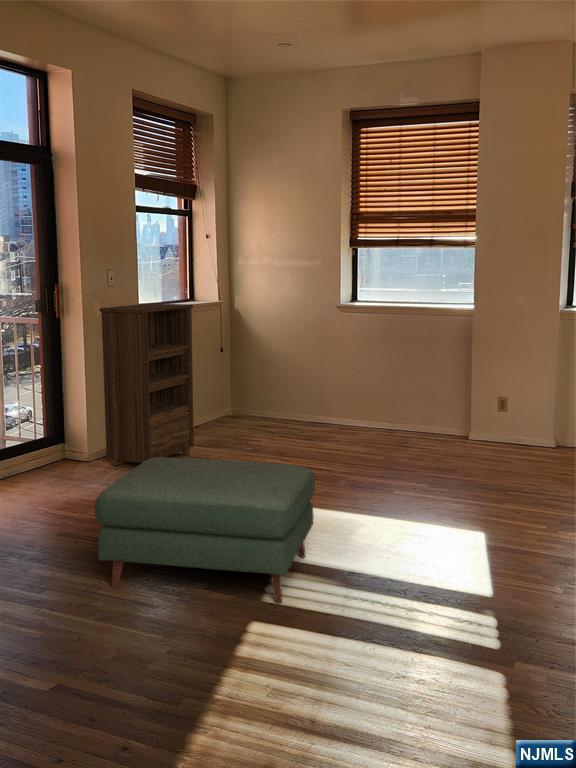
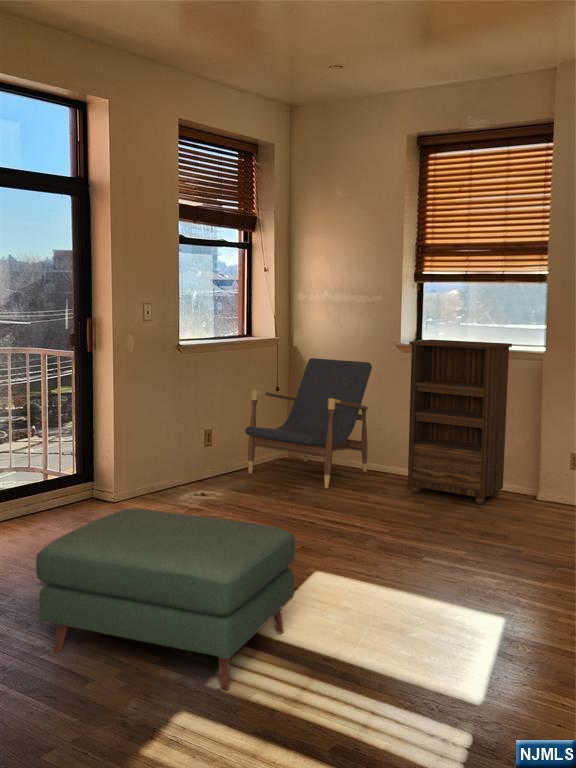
bookshelf: present [99,303,194,466] -> present [408,340,512,504]
lounge chair: none [202,320,314,439] -> present [245,358,372,488]

